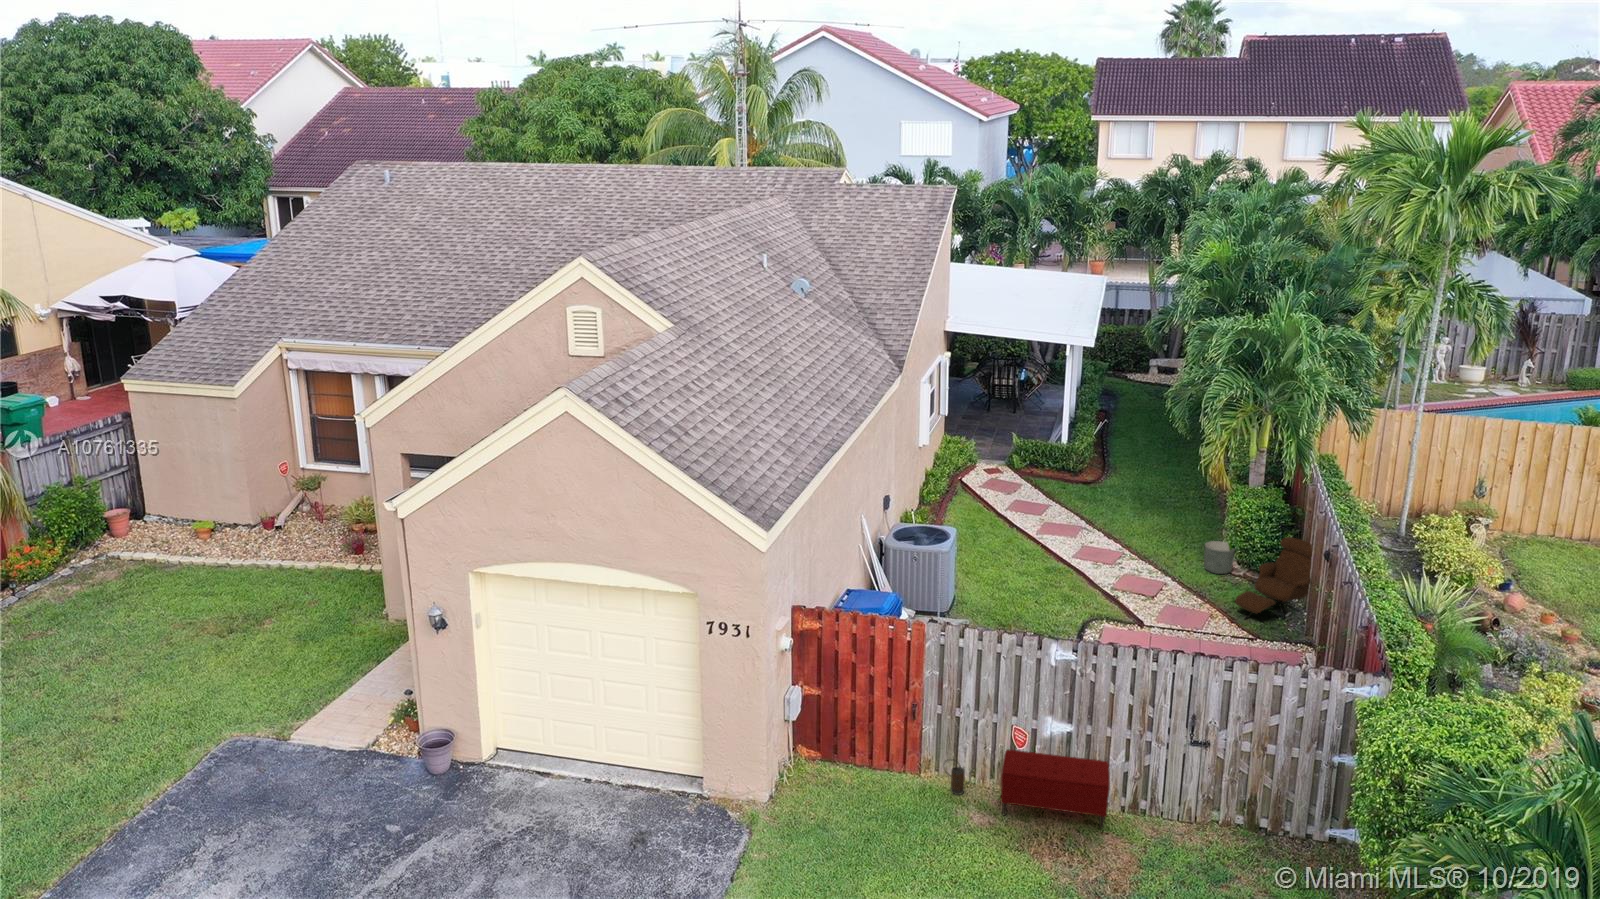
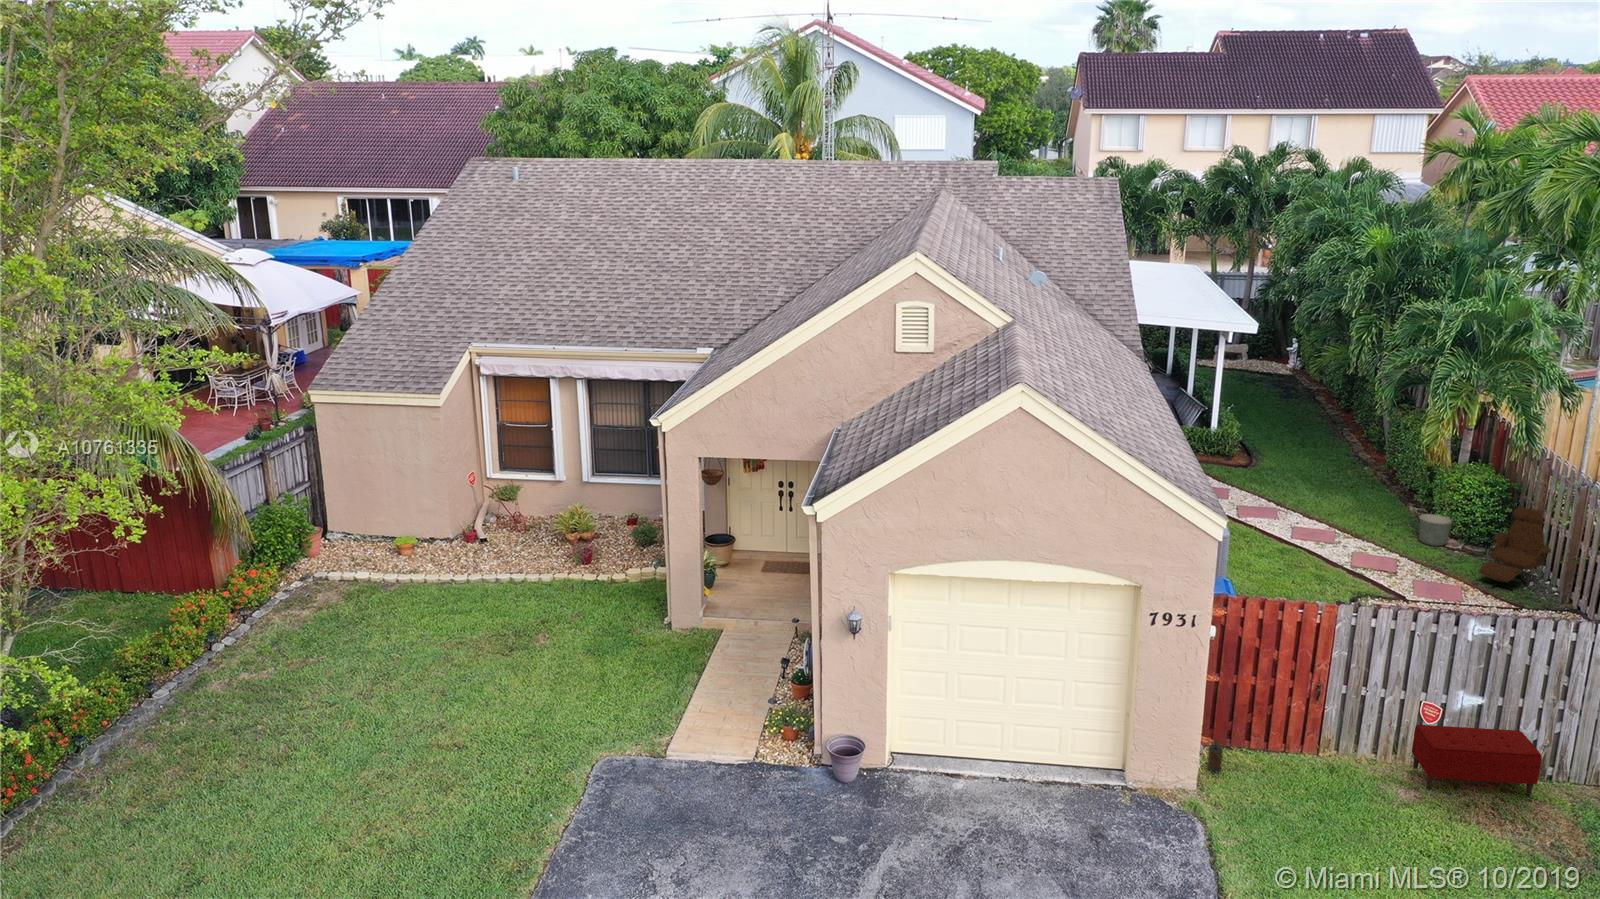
watering can: present [943,759,971,795] -> present [1207,741,1223,772]

